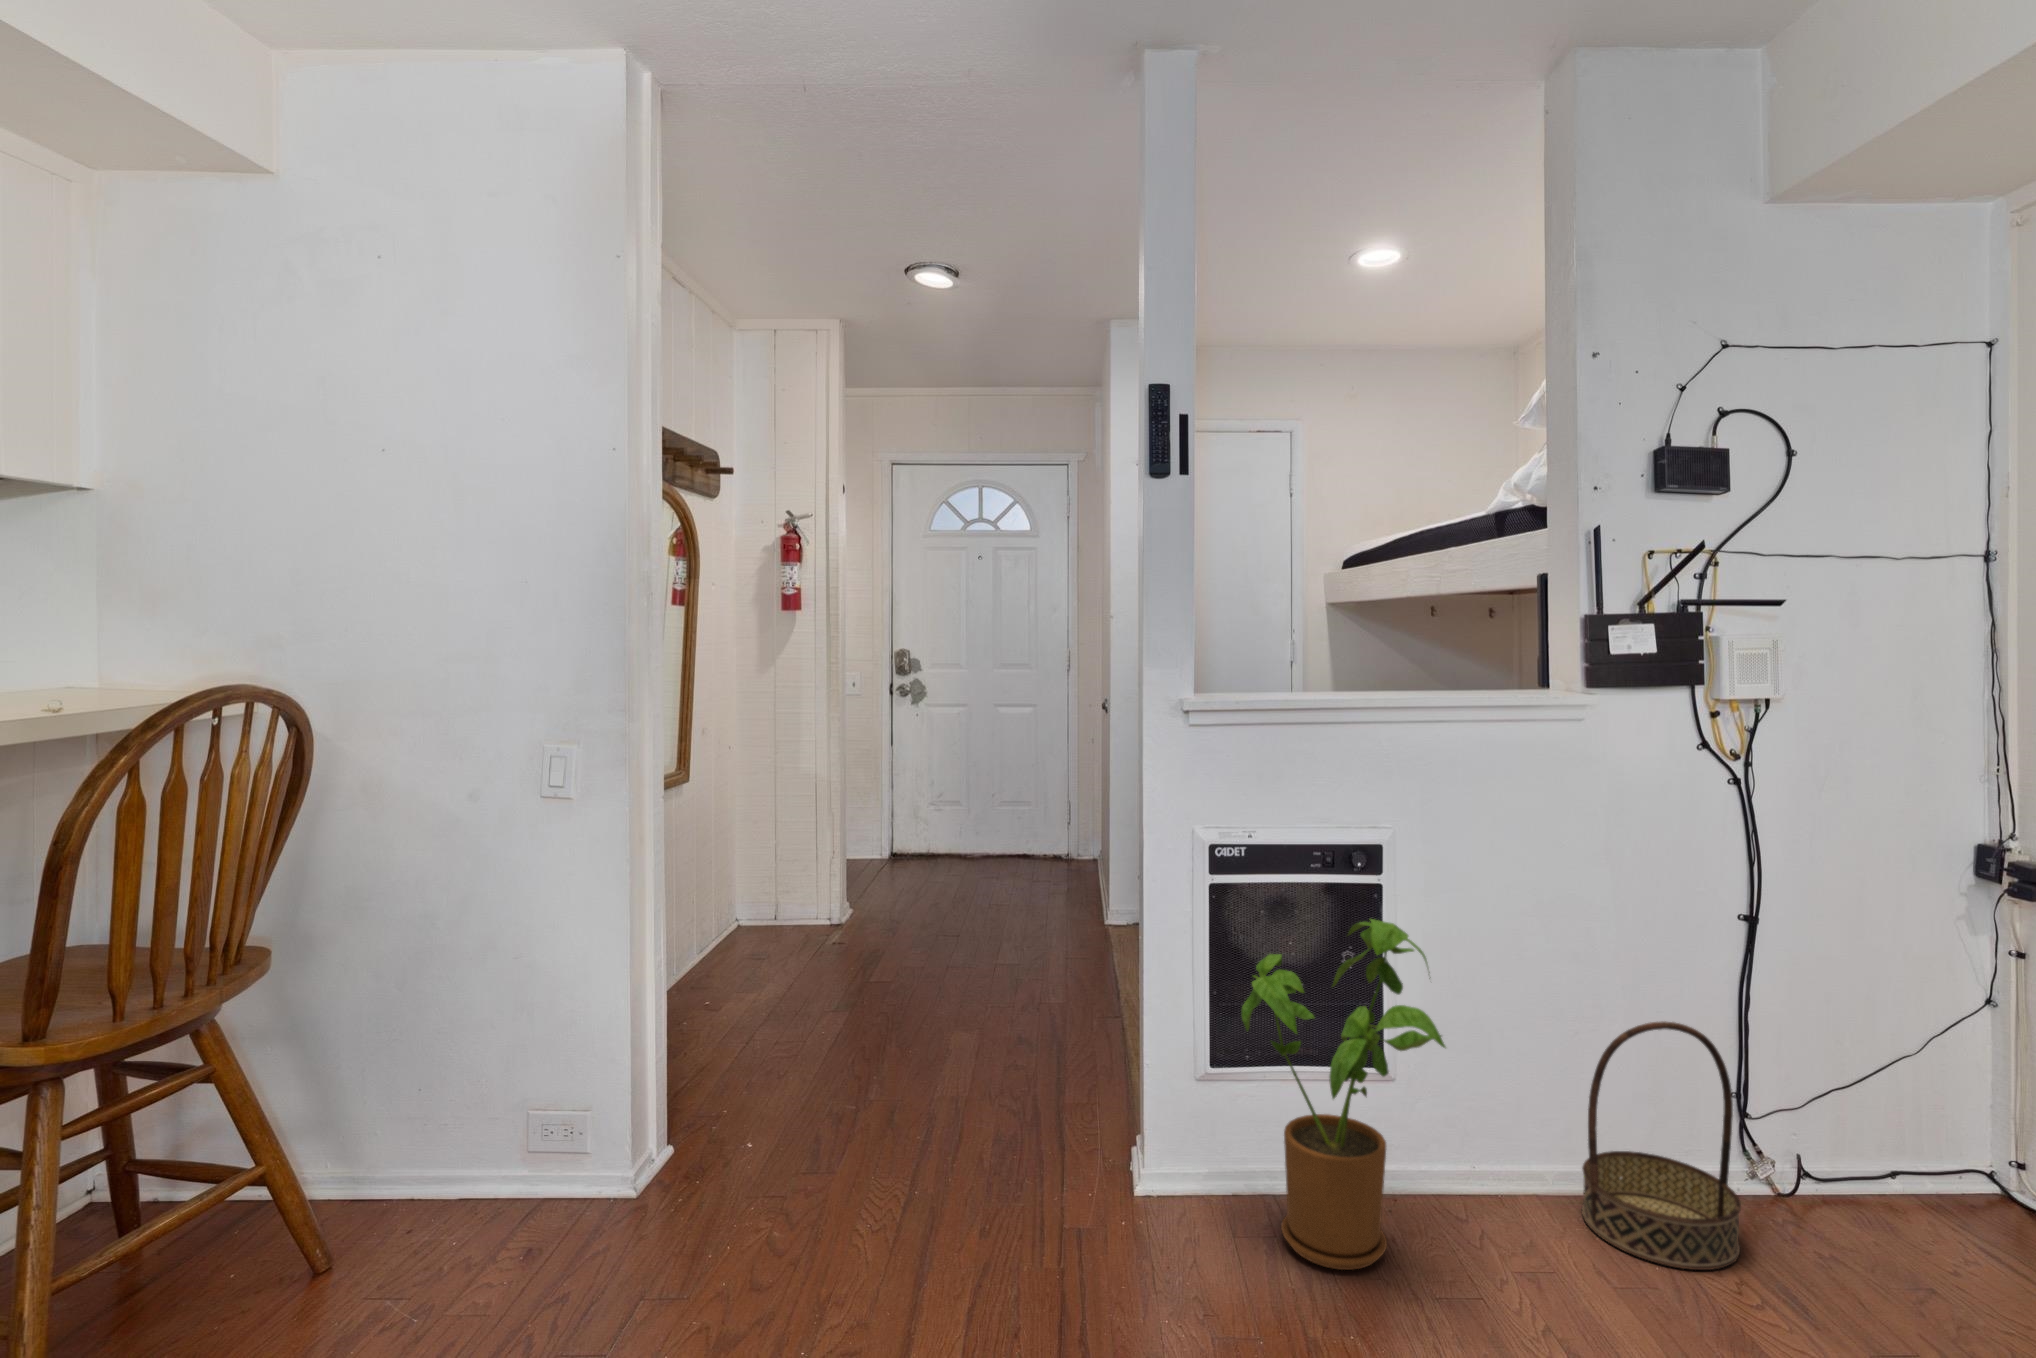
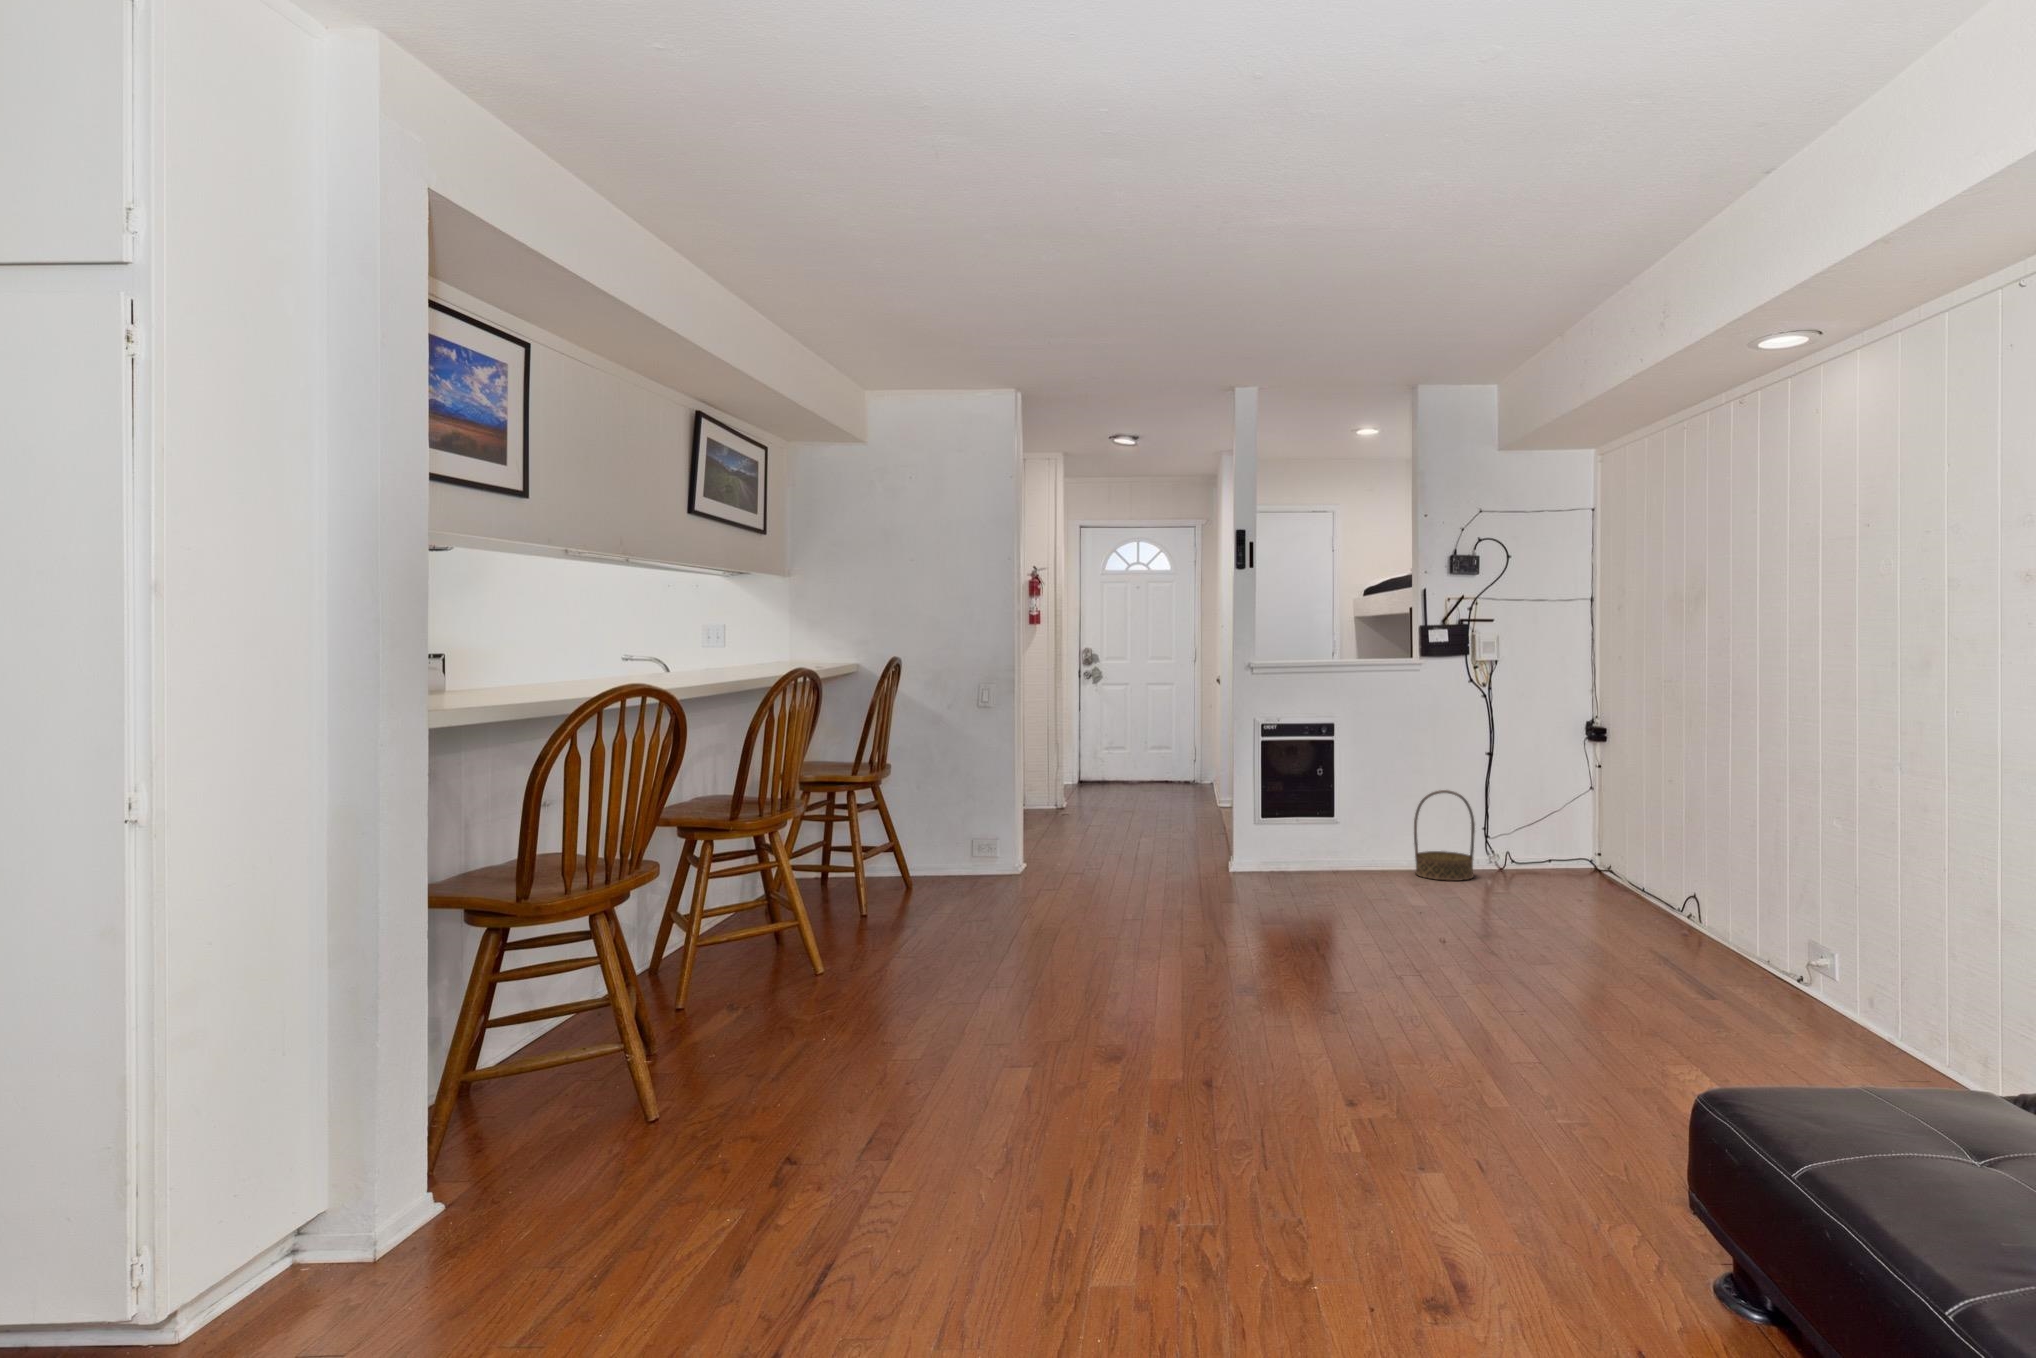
house plant: present [1242,919,1445,1270] -> none [1271,748,1346,879]

